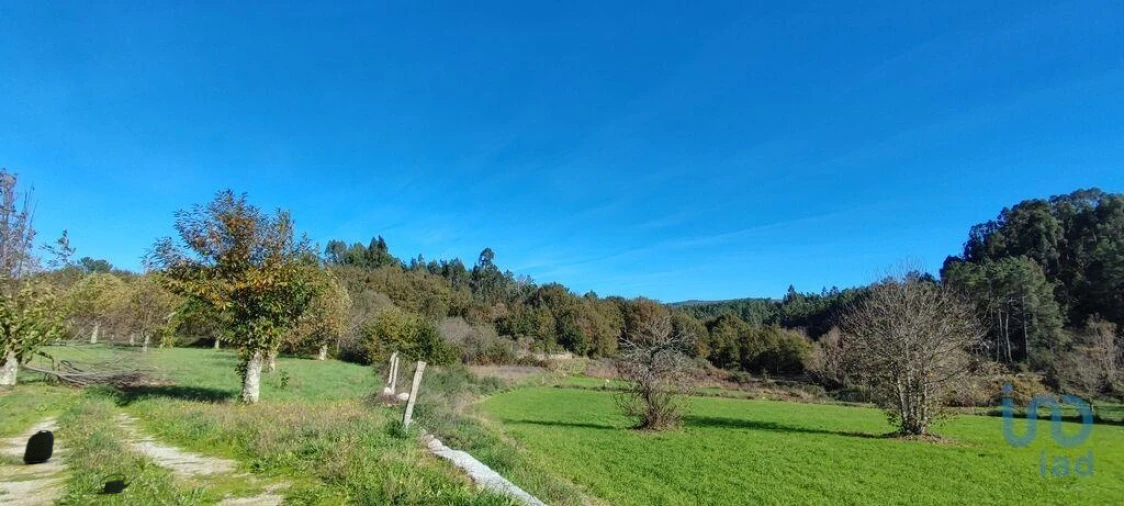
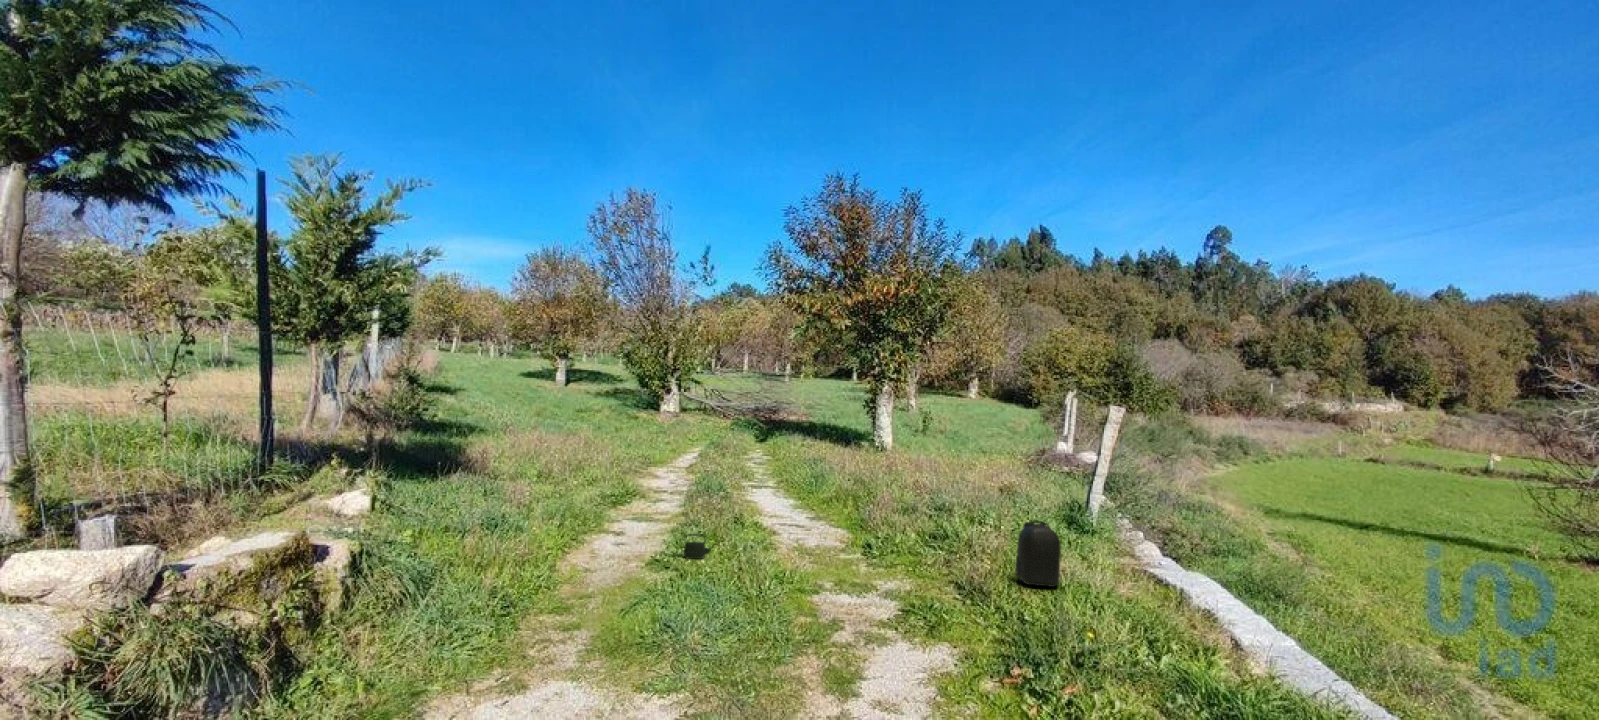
backpack: present [23,430,54,463] -> present [1015,520,1061,587]

